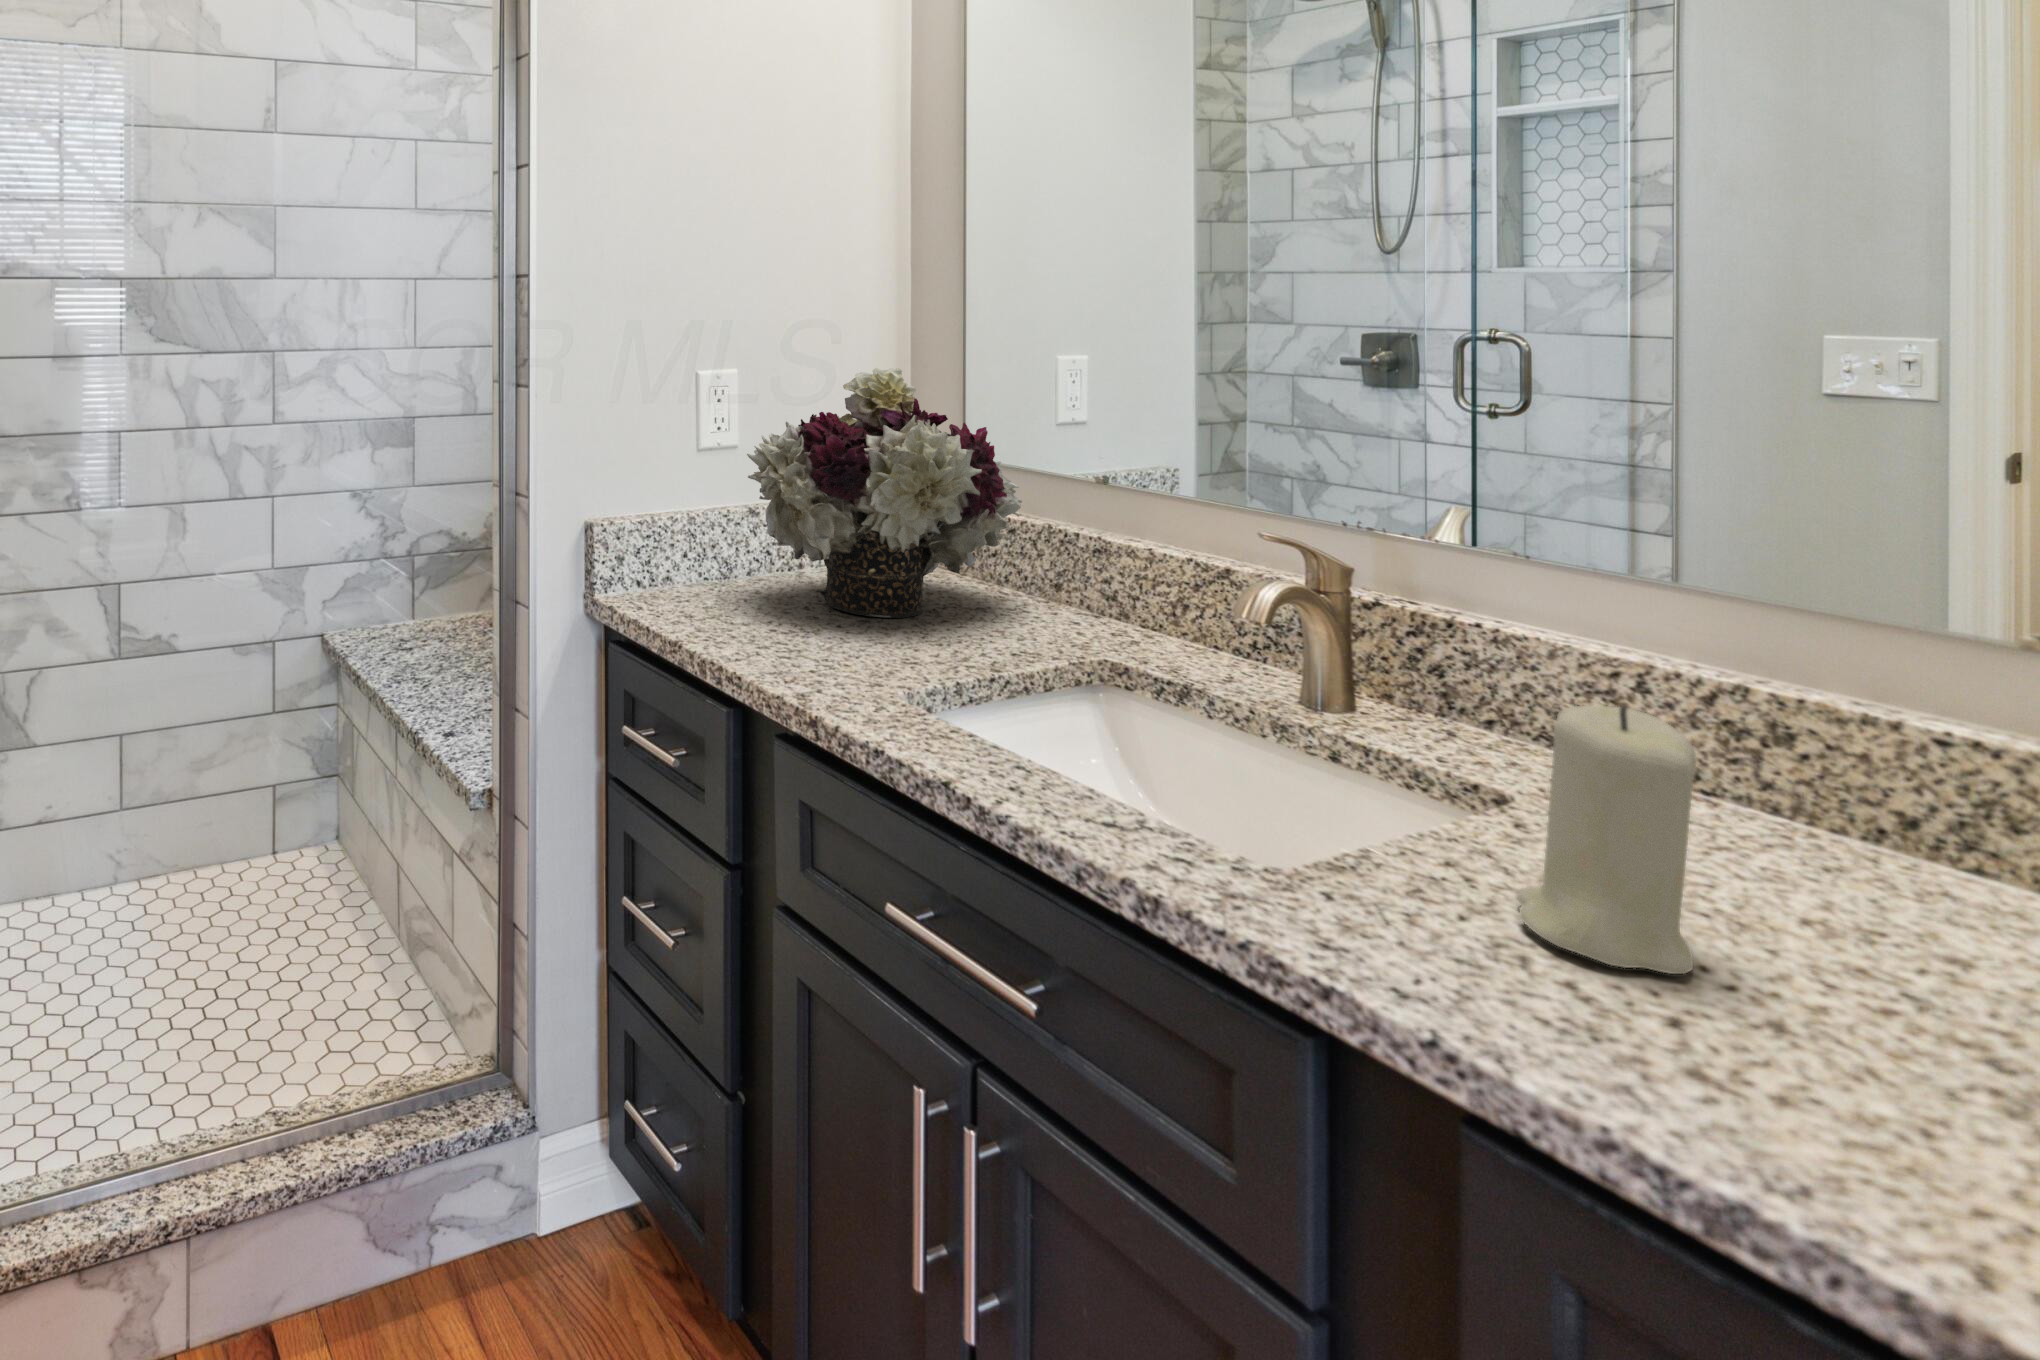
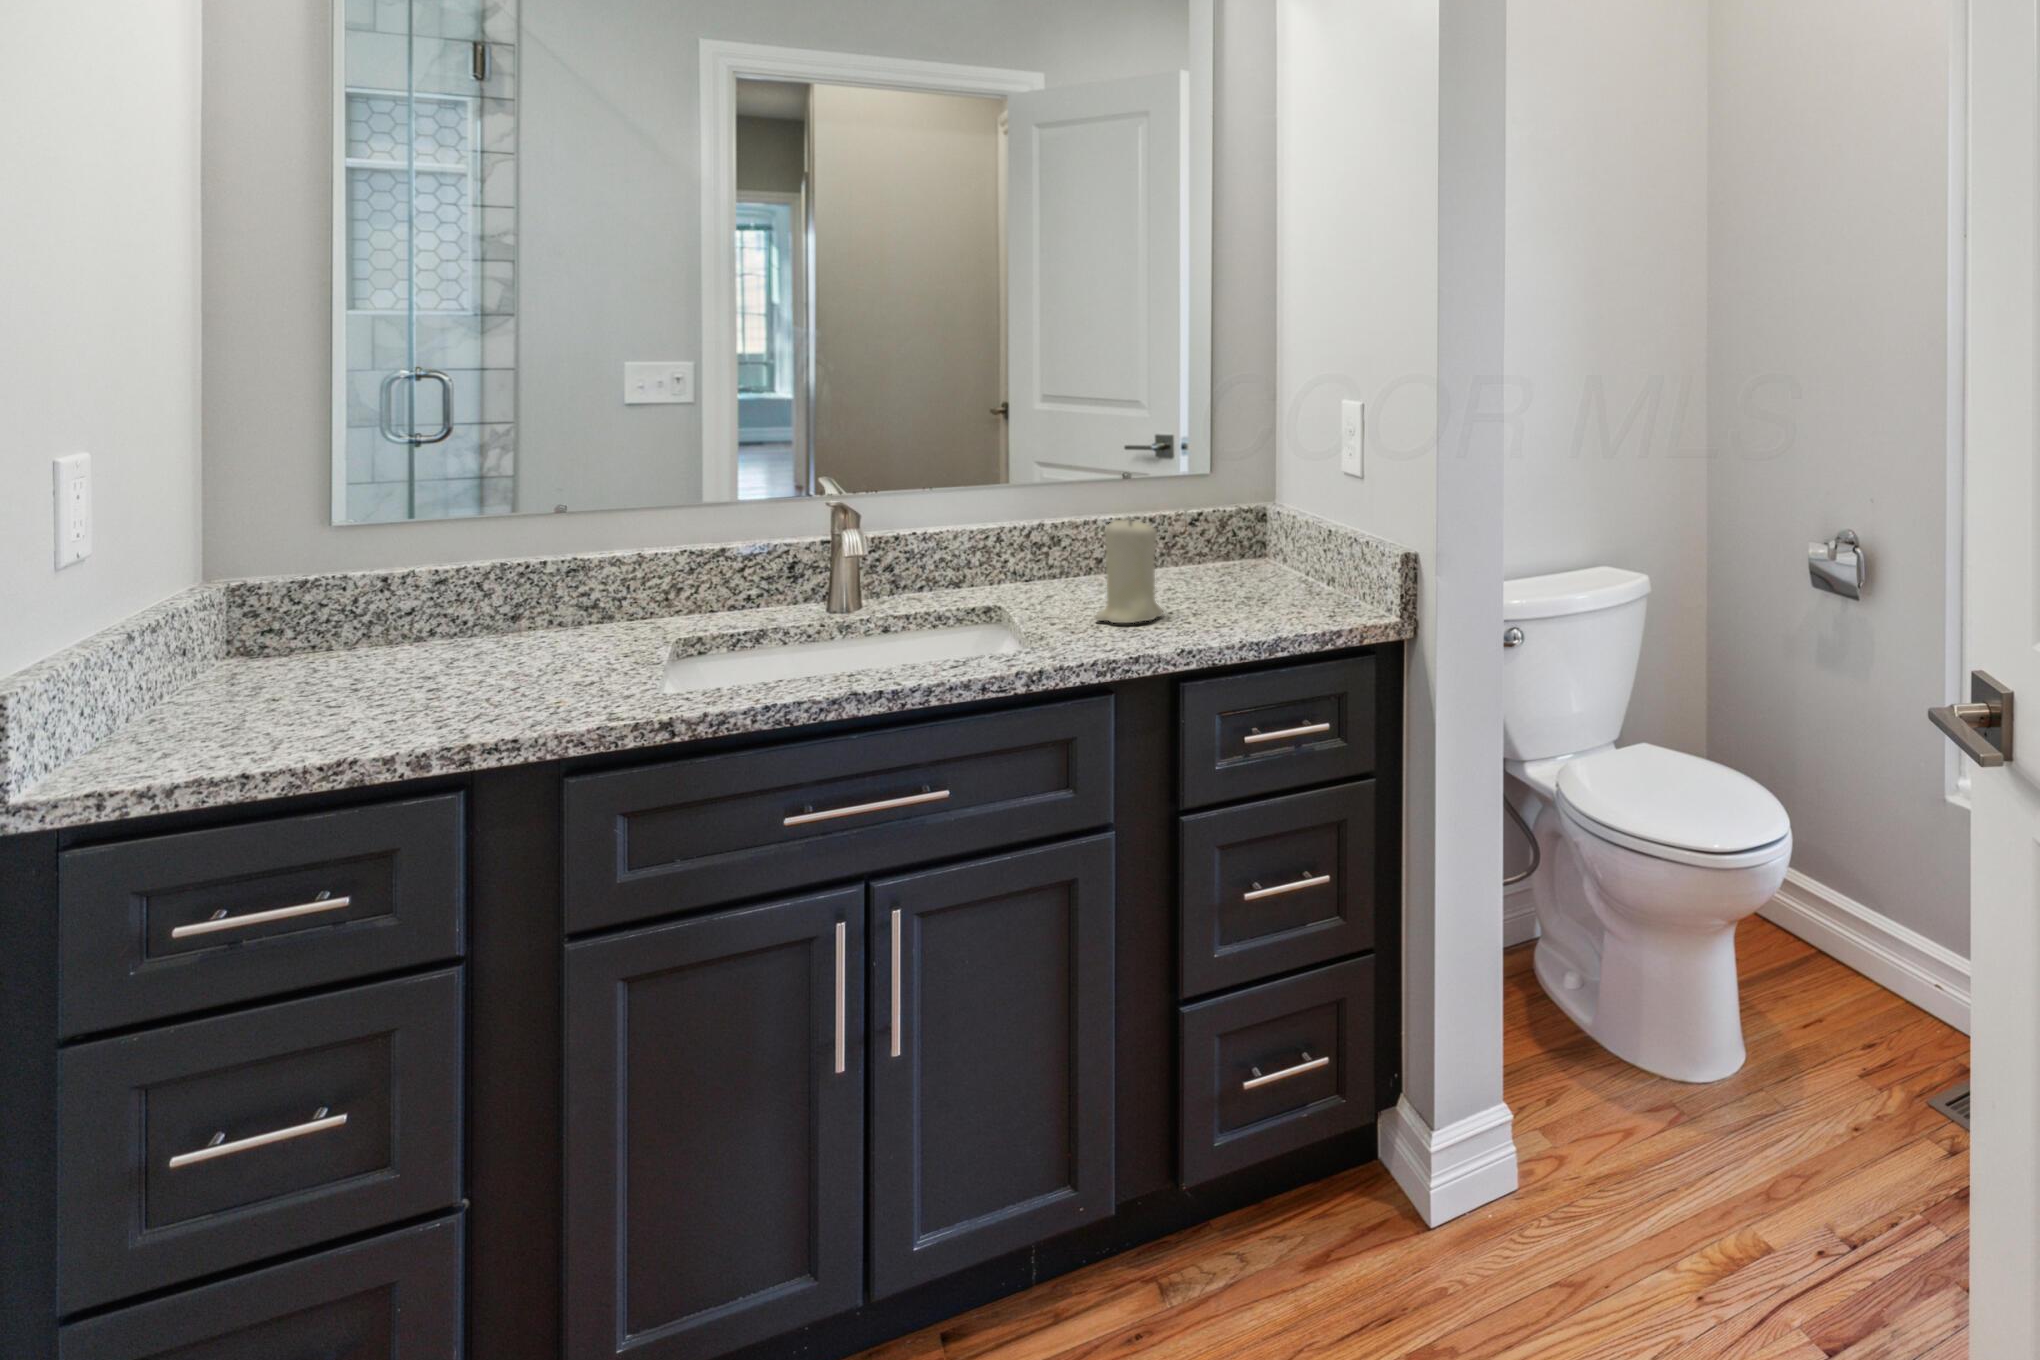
flower arrangement: present [747,368,1022,618] -> none [208,424,533,695]

